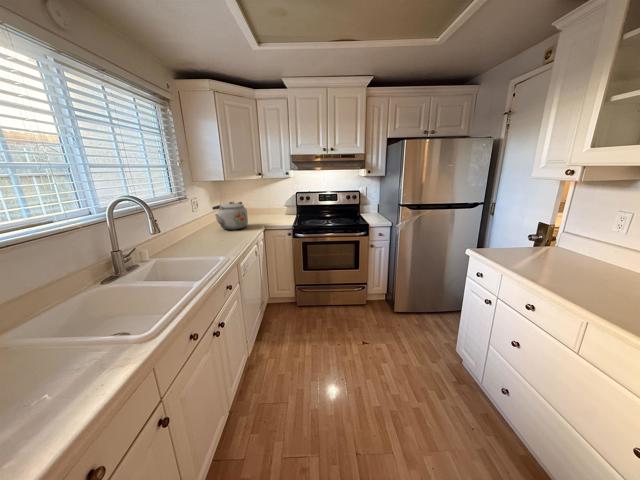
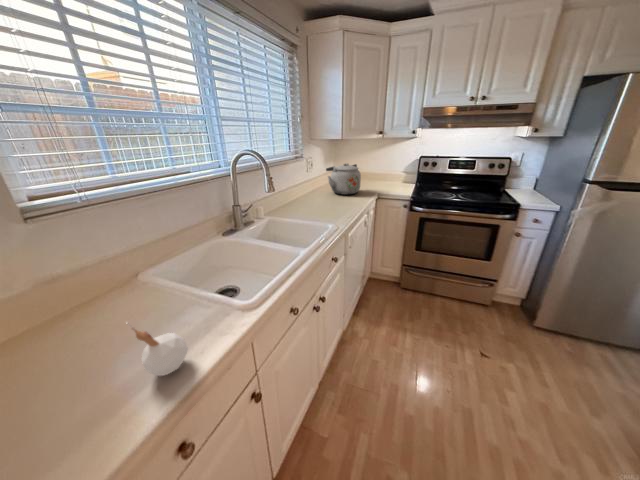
candle: none [22,359,90,406] -> present [126,323,188,376]

